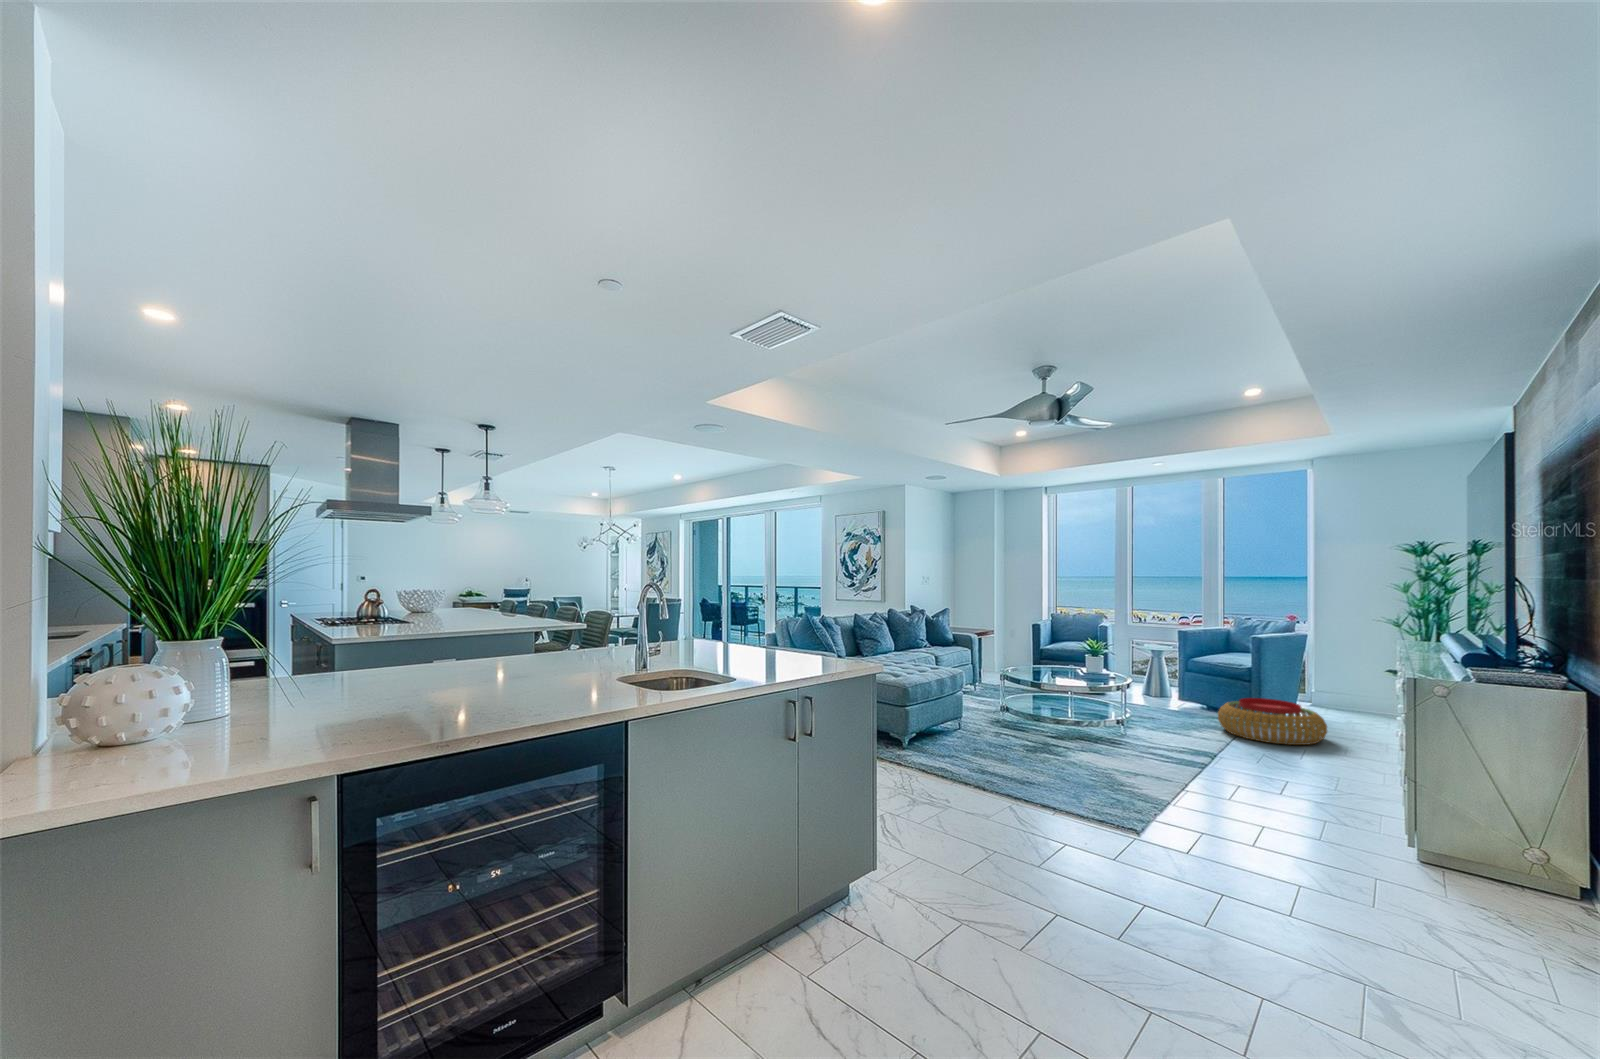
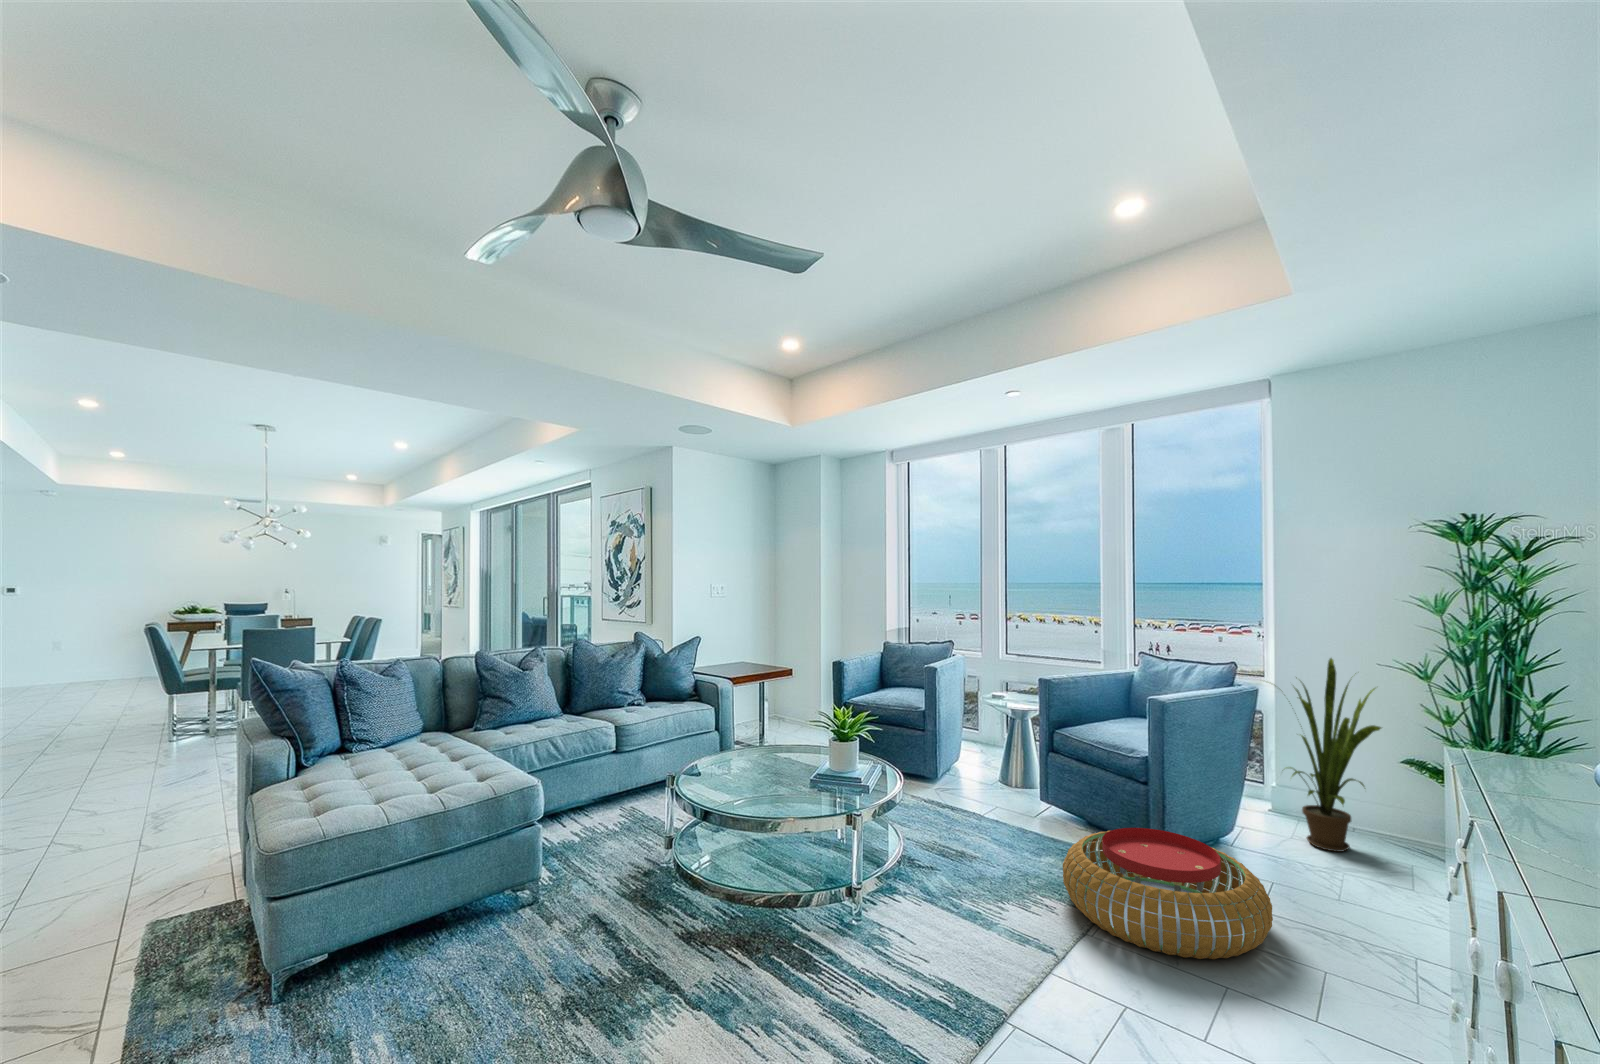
house plant: none [1305,617,1376,718] -> present [1289,658,1381,852]

